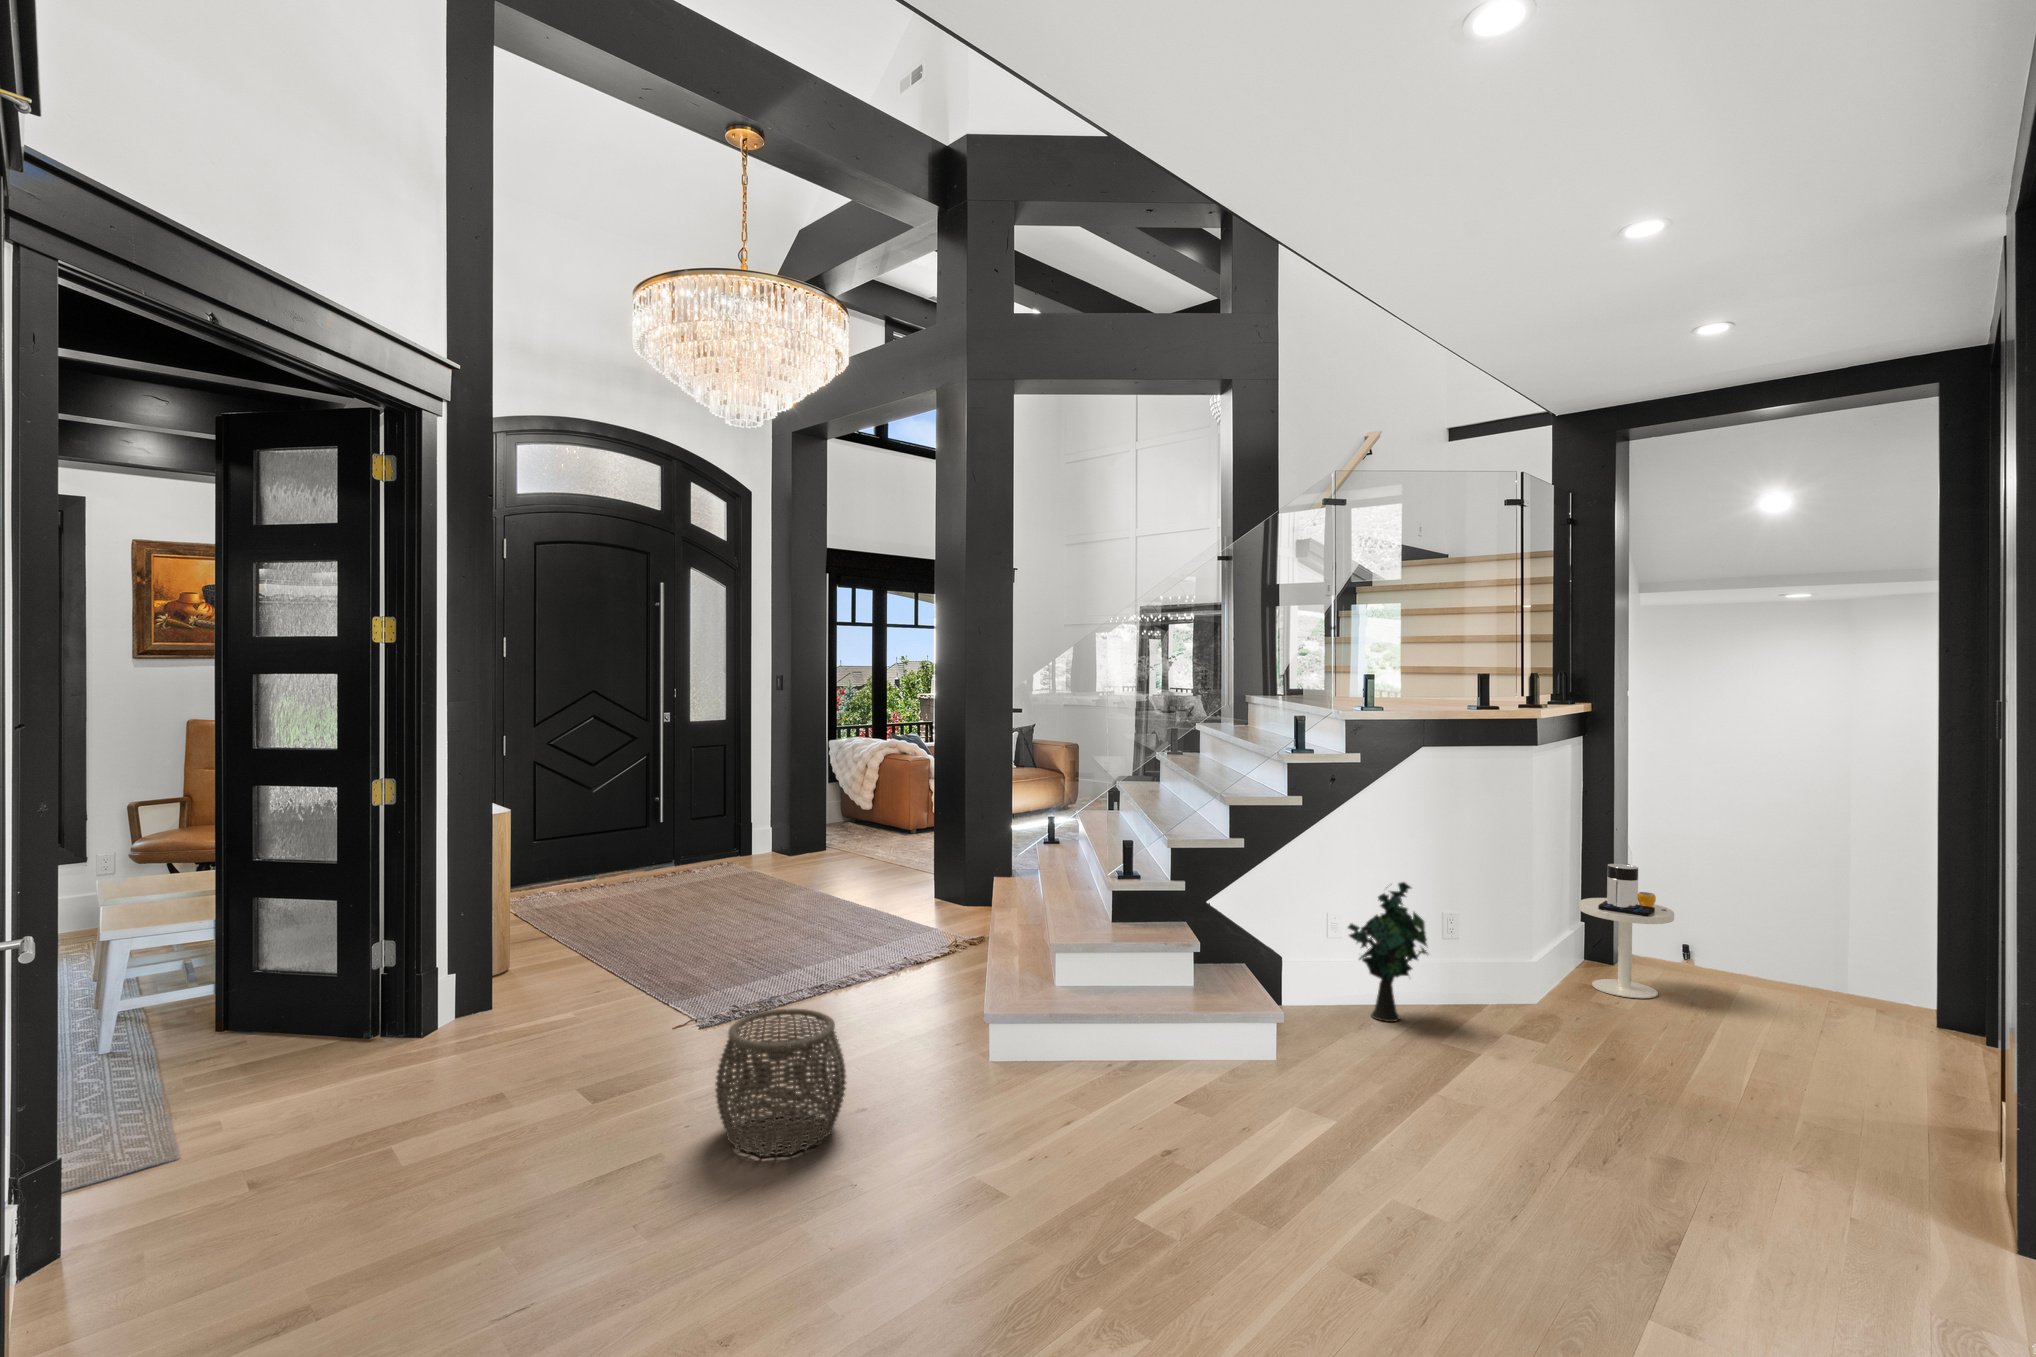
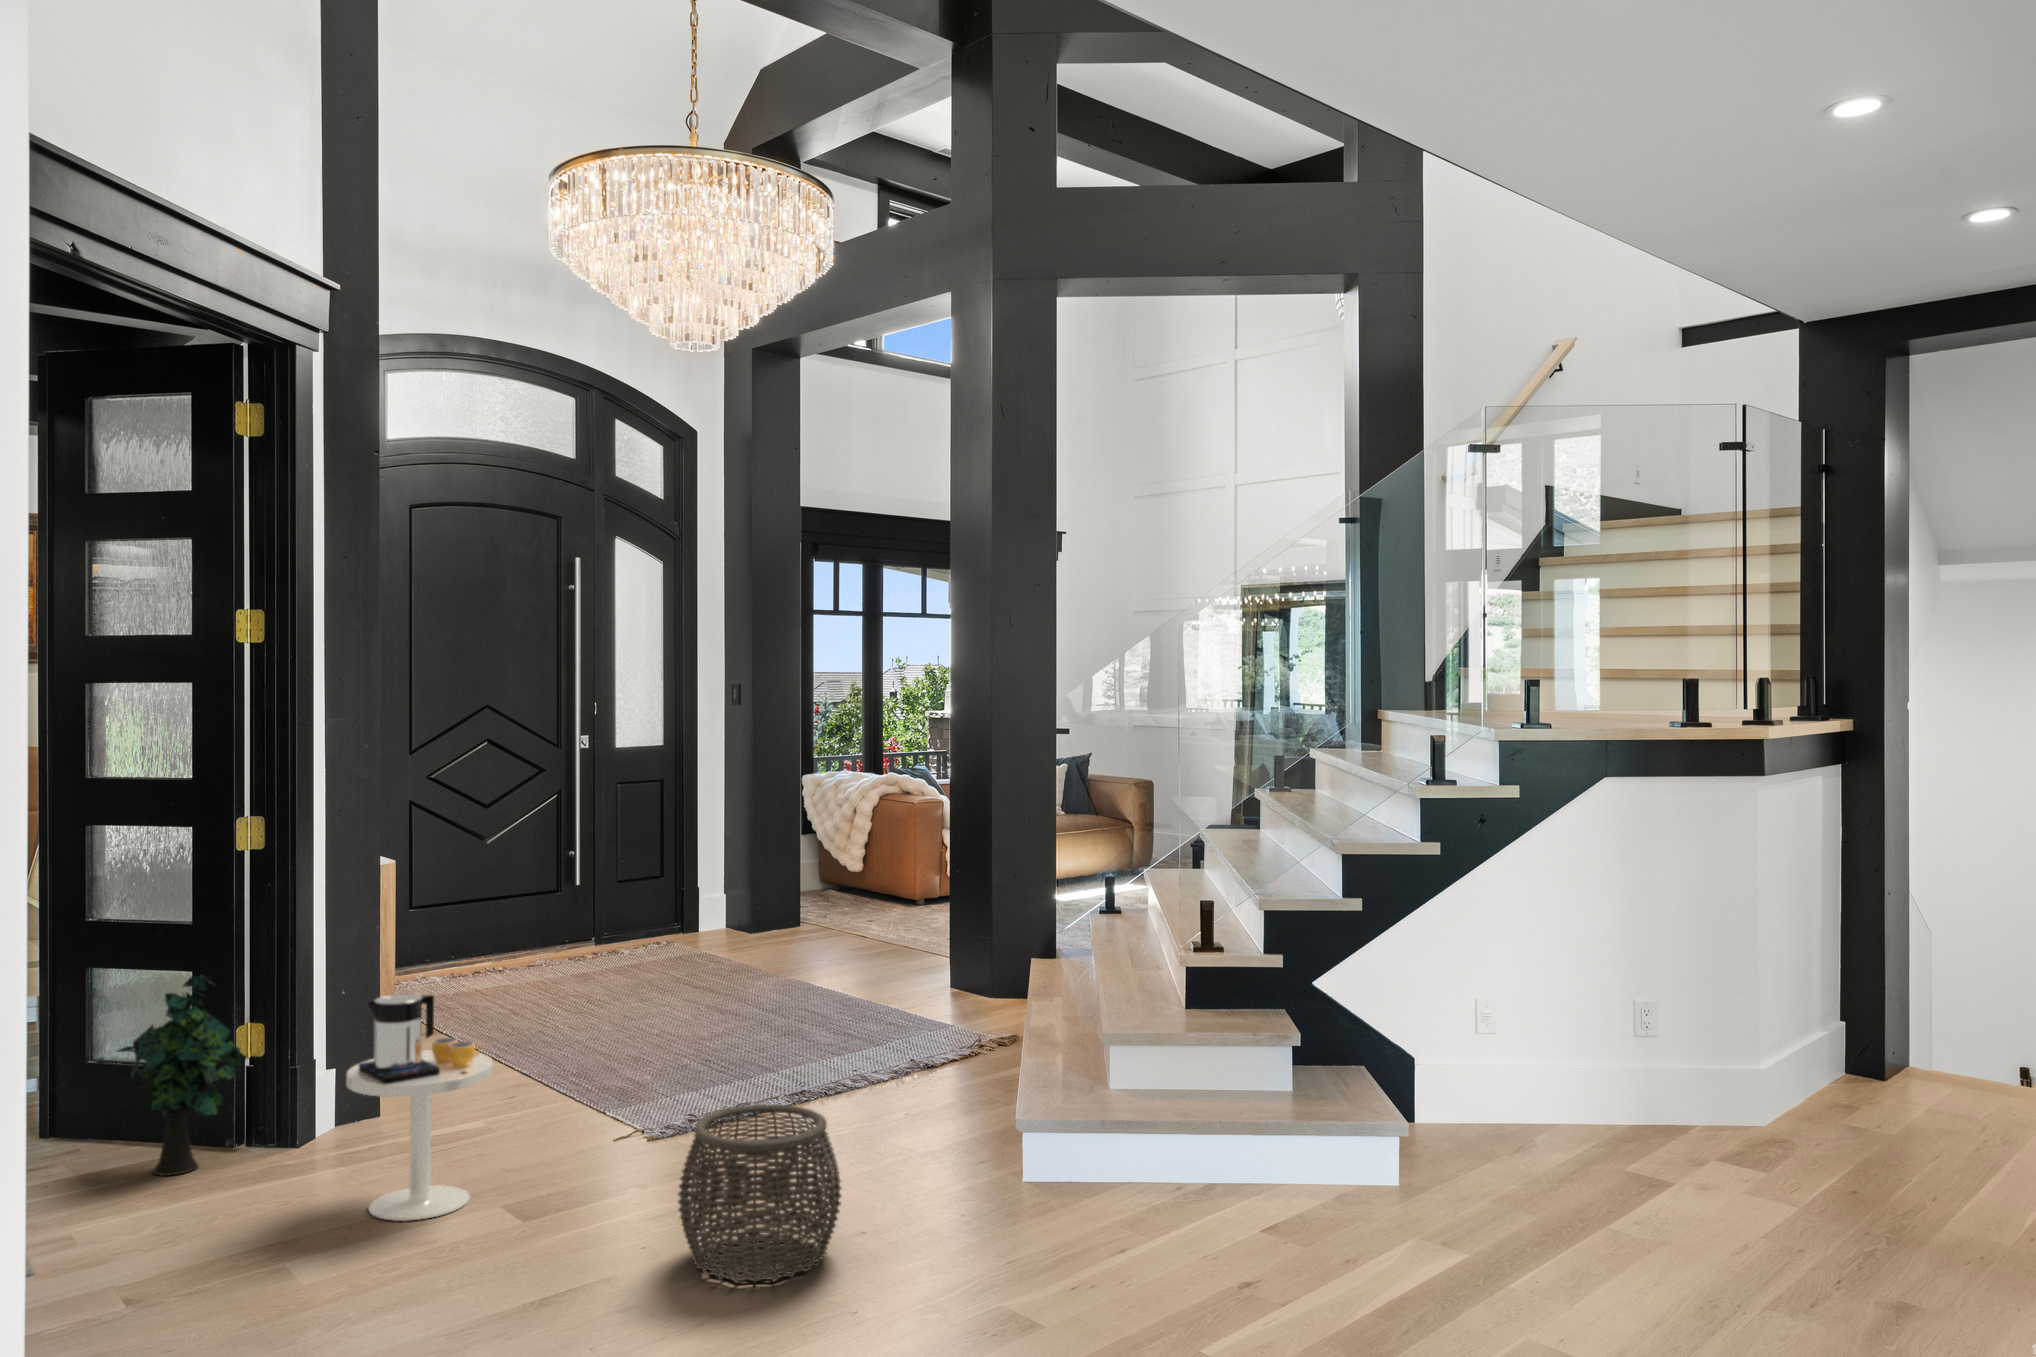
side table: present [1579,864,1674,998] -> present [346,994,493,1221]
decorative plant: present [1348,882,1428,1022] -> present [117,976,247,1176]

